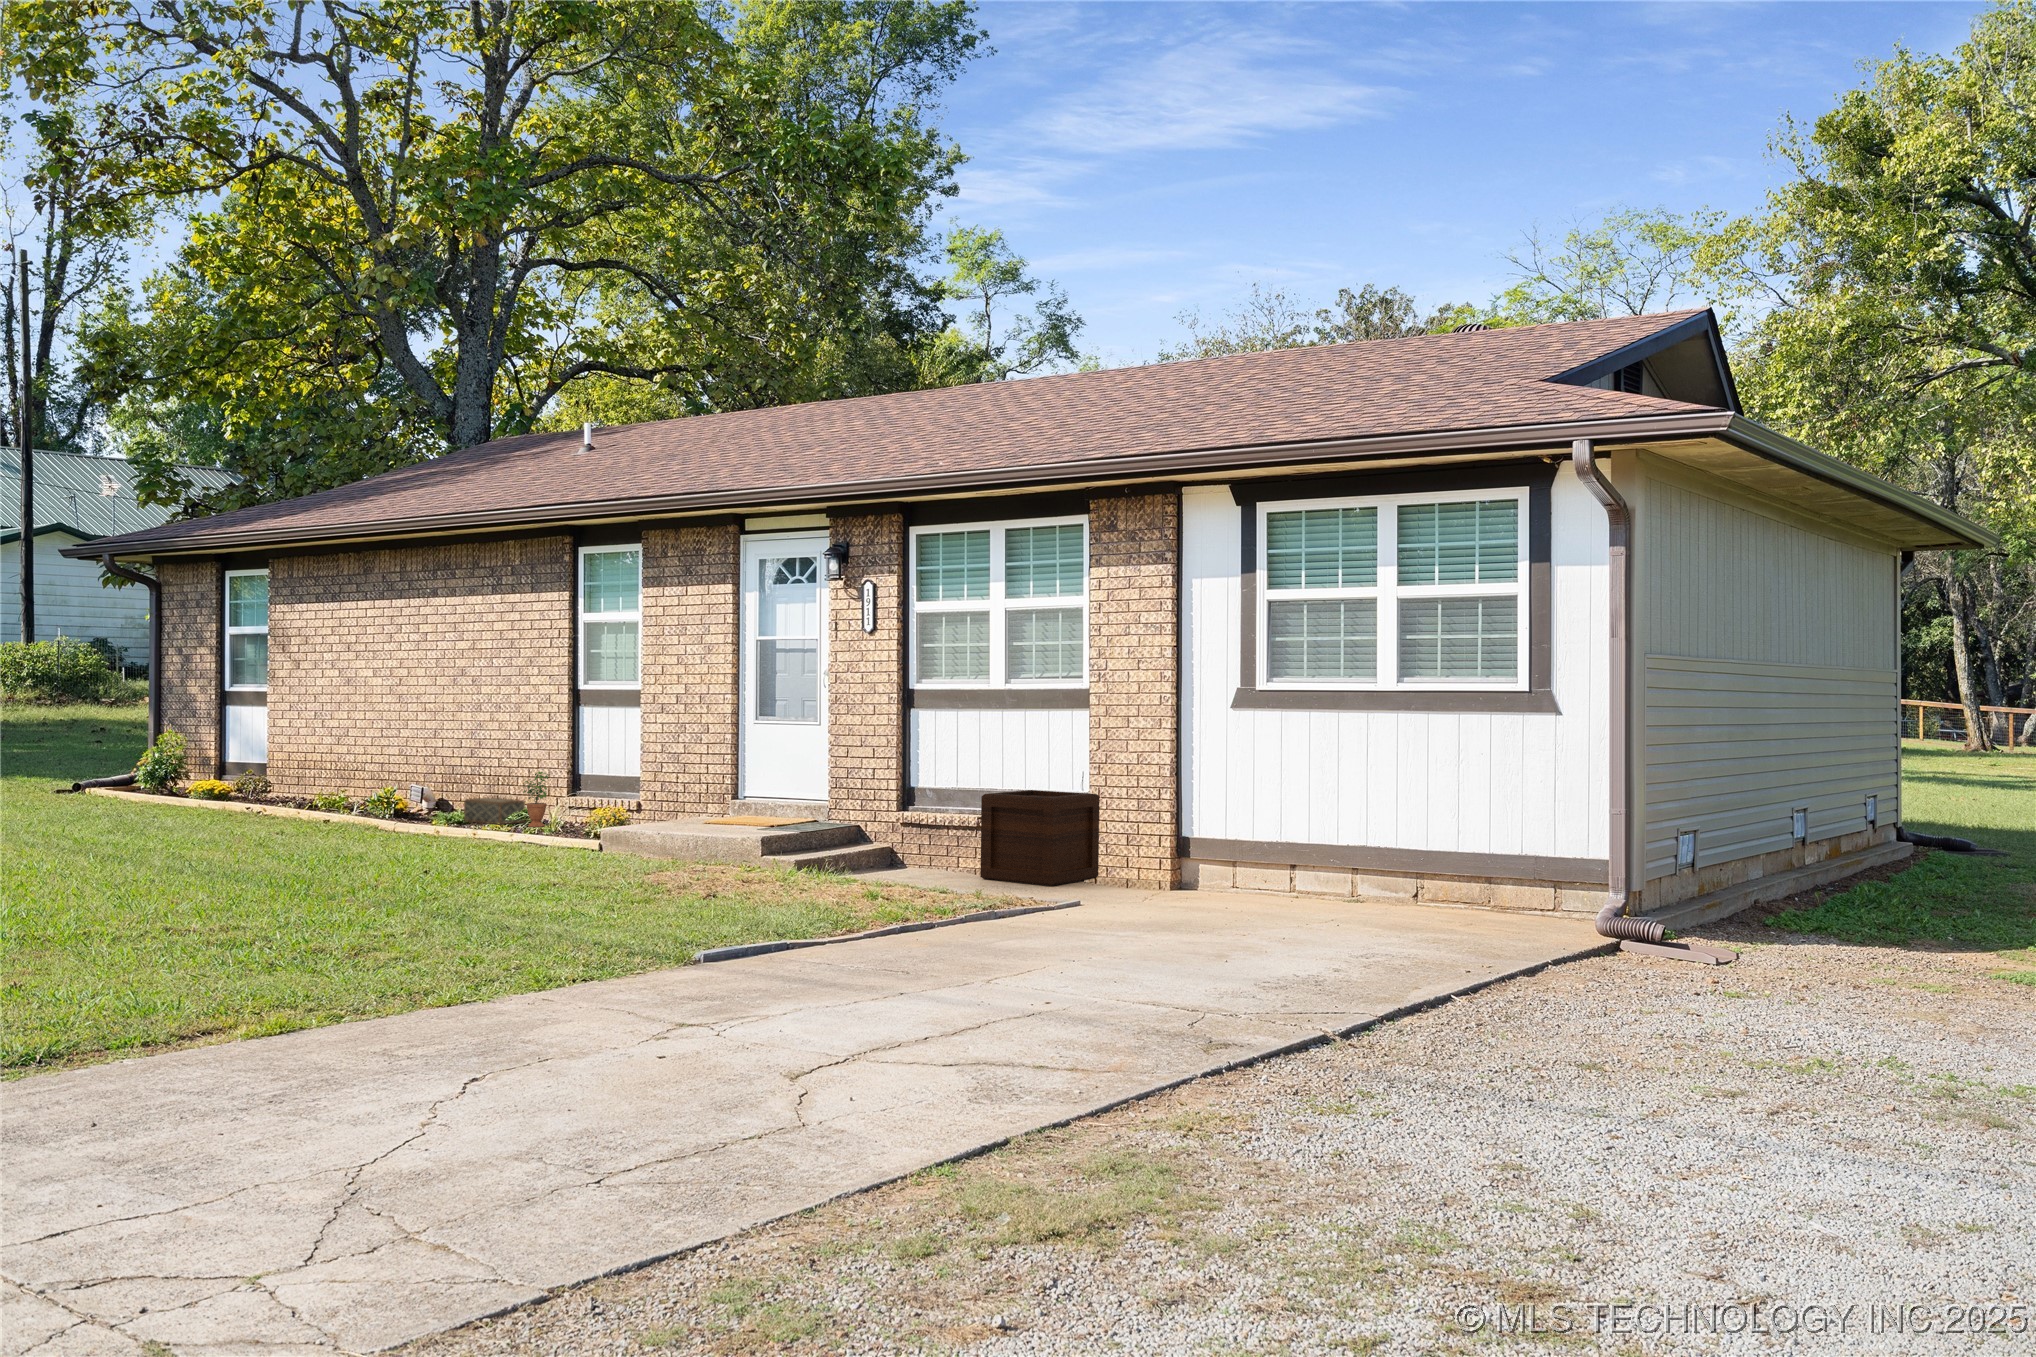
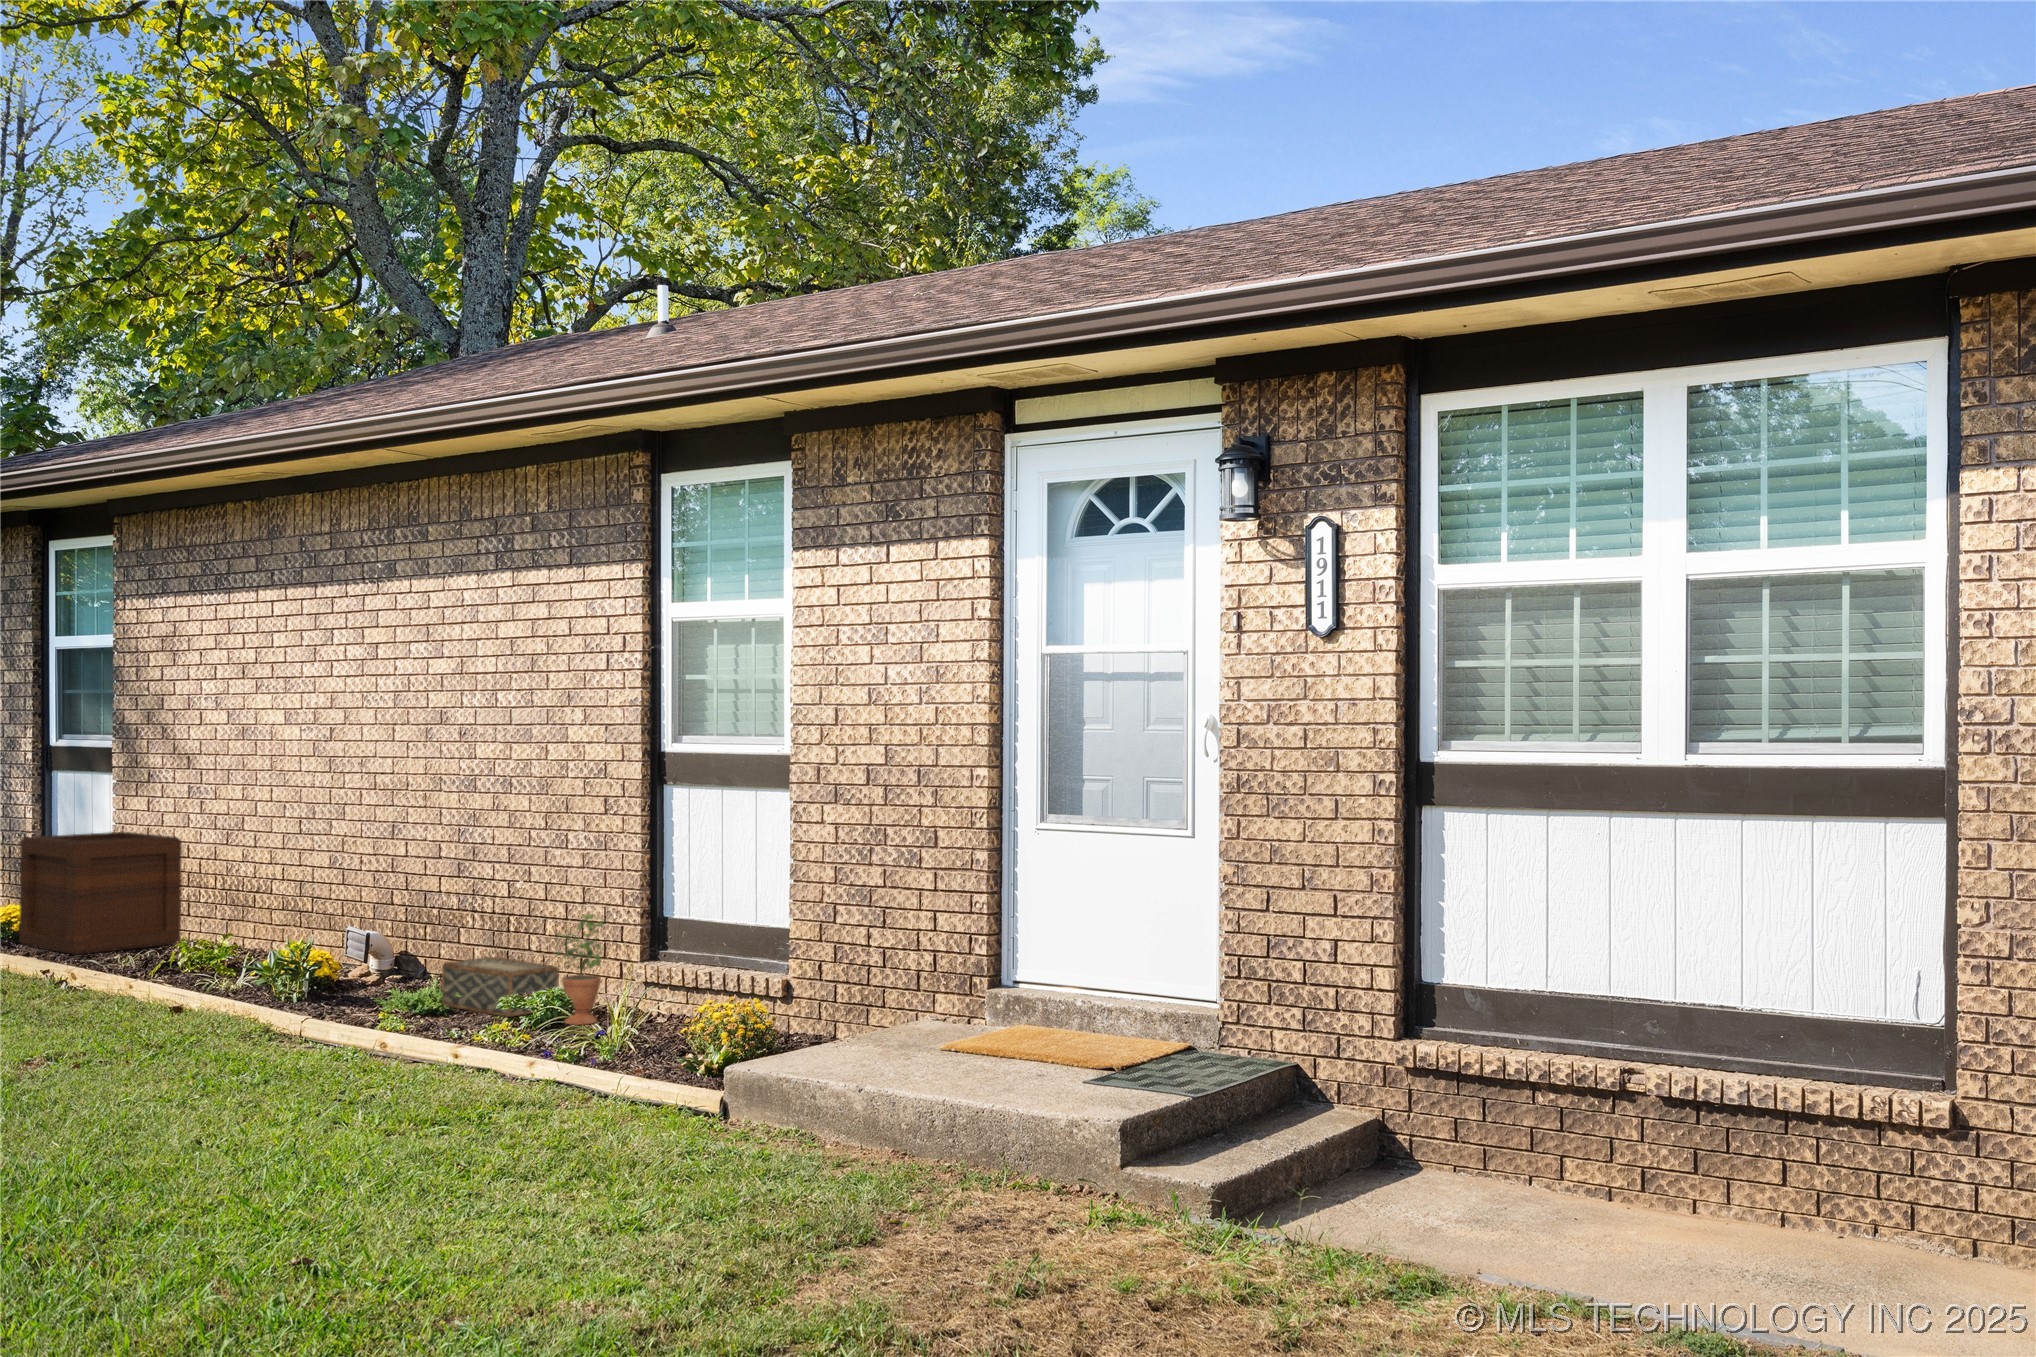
wooden crate: present [980,790,1100,886] -> present [19,832,182,955]

